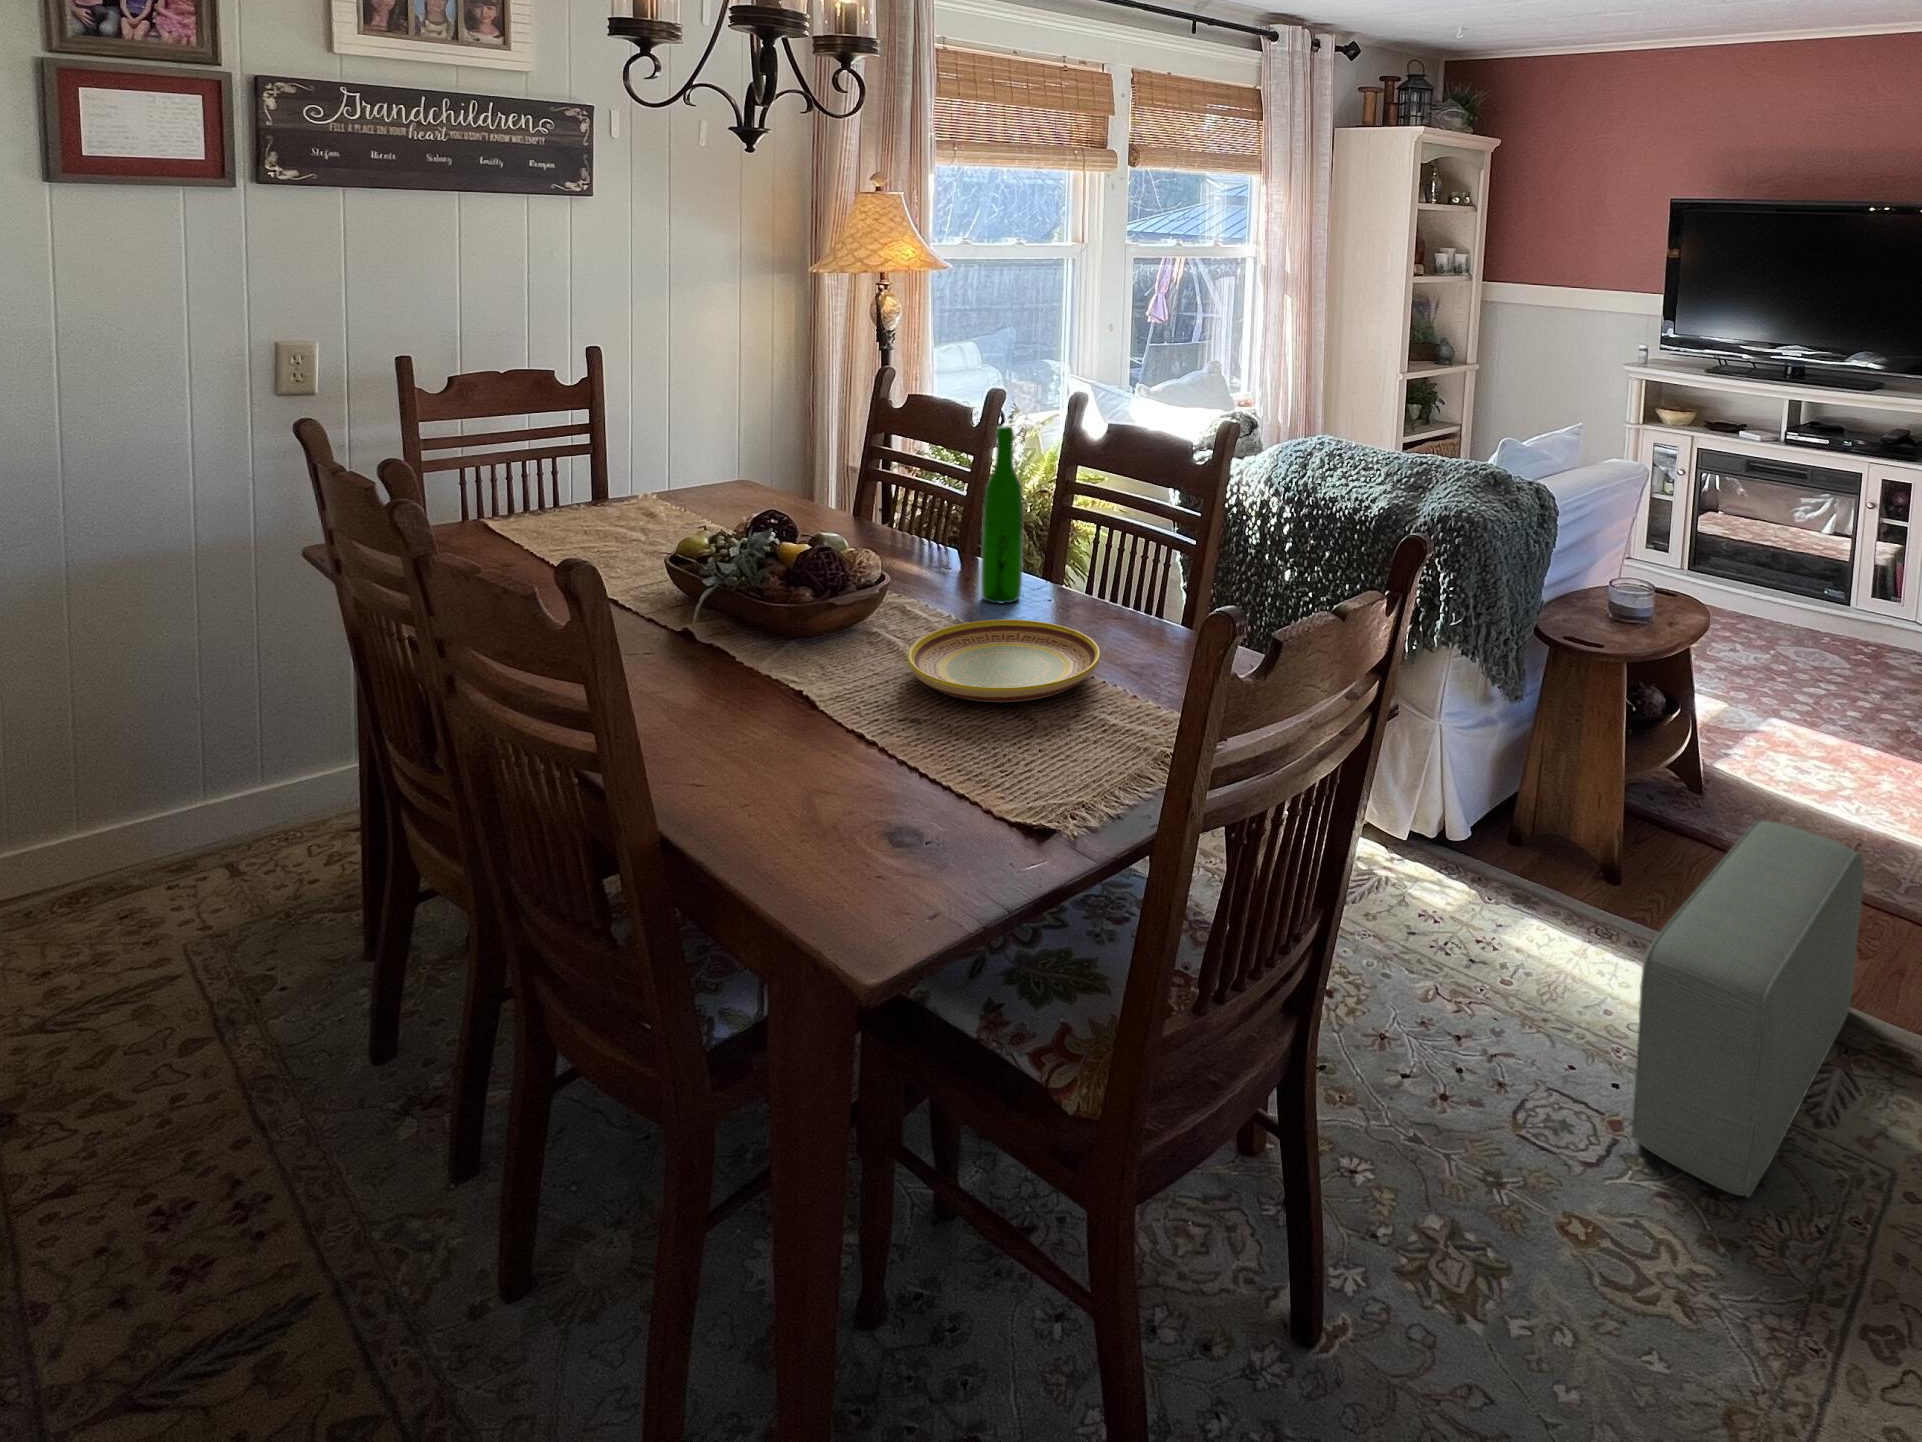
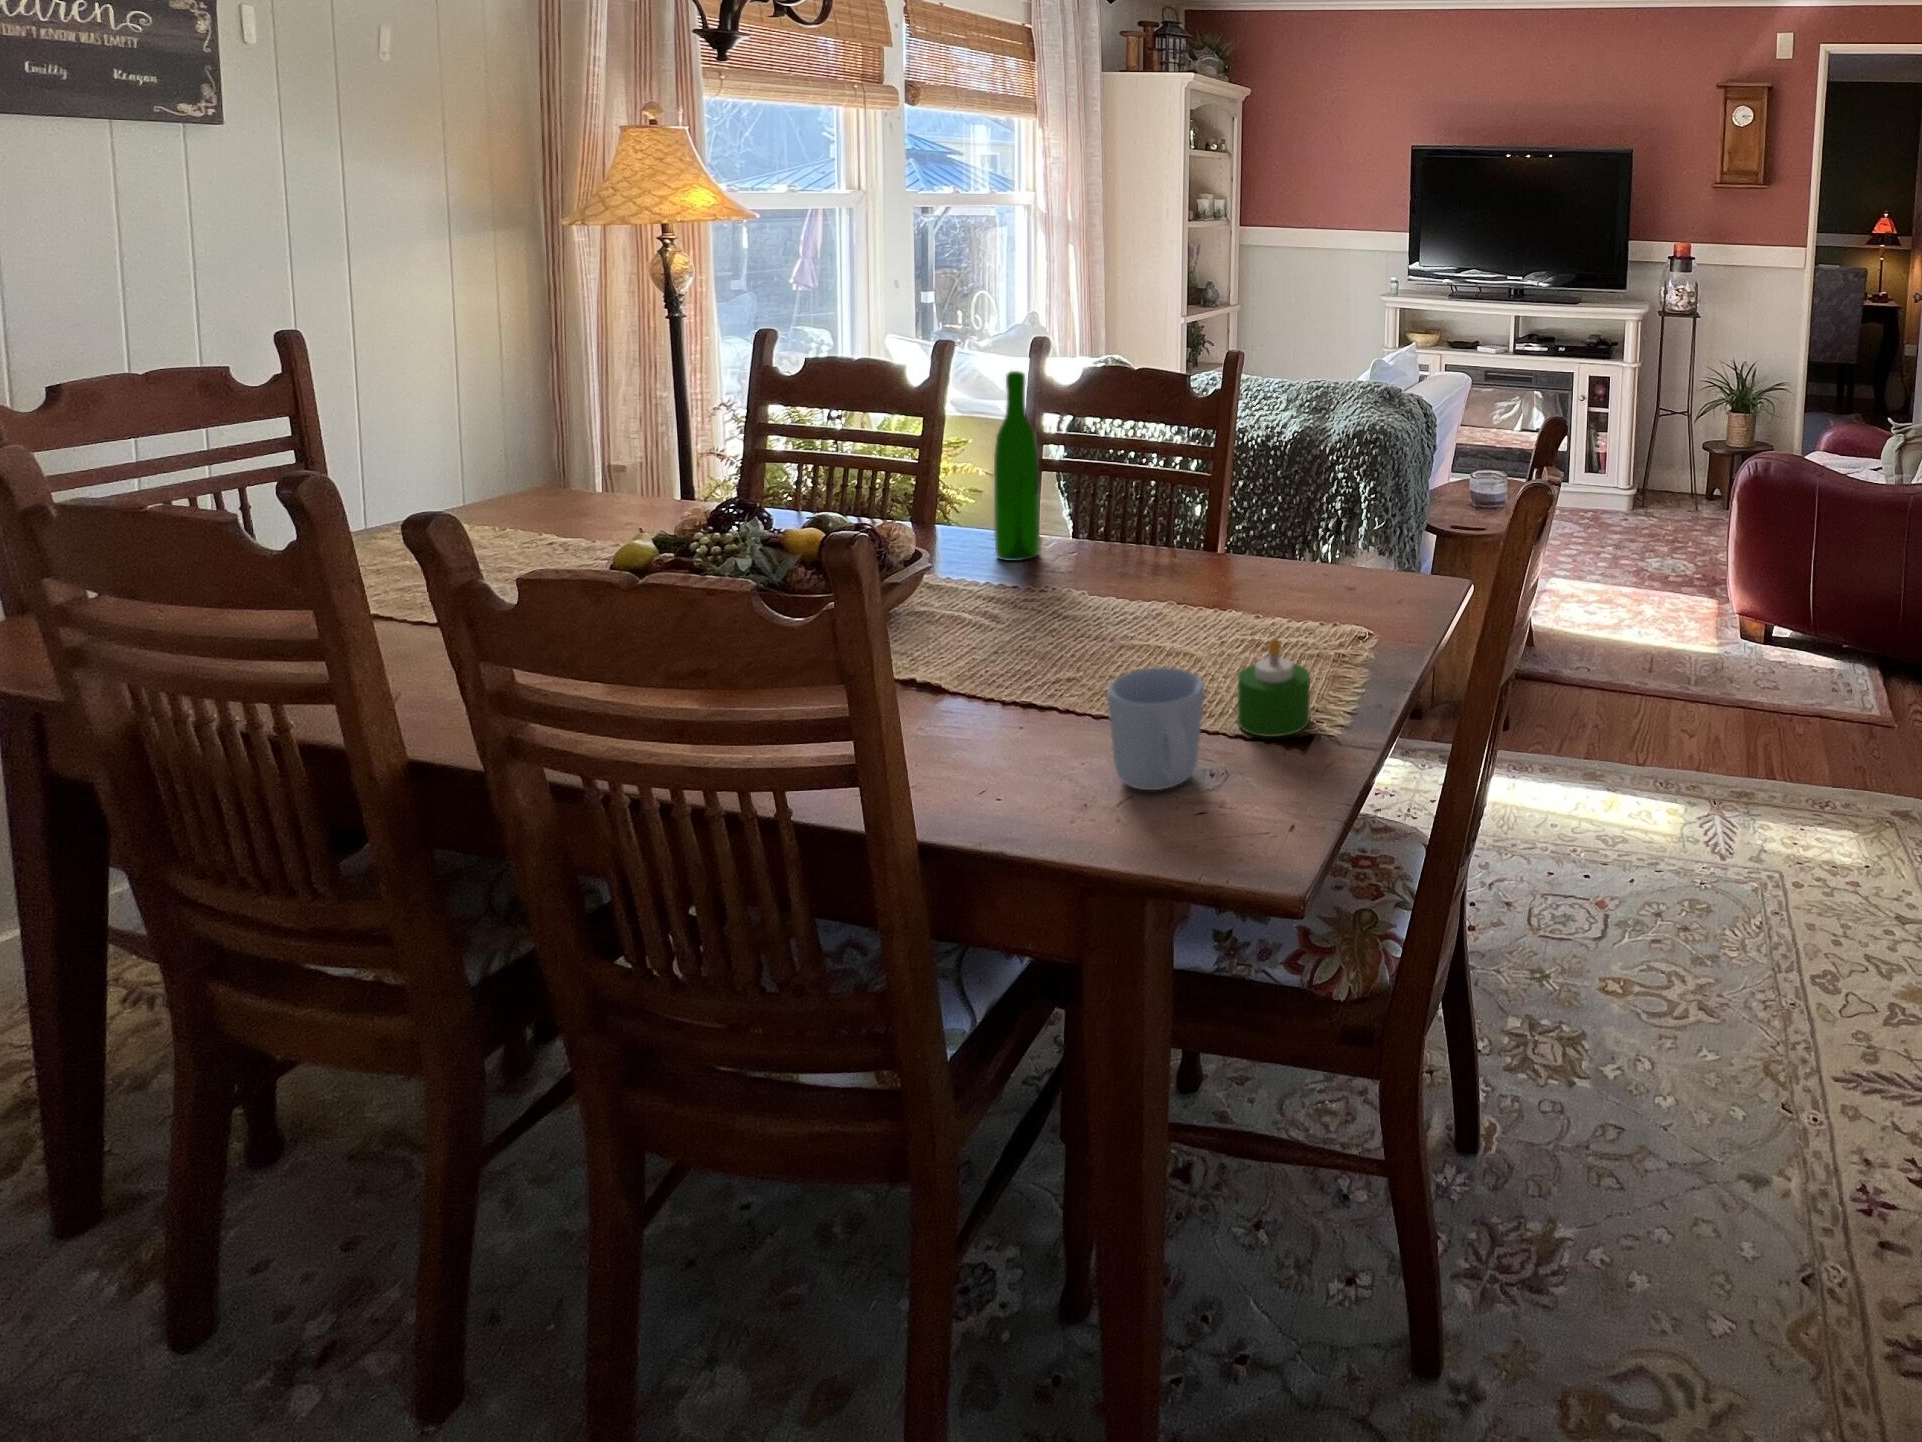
plate: present [907,620,1100,702] -> none [999,565,1205,646]
candle: none [1006,727,1079,829] -> present [1238,638,1310,737]
mug: none [842,731,936,851] -> present [1107,667,1205,790]
pouf: present [1632,820,1864,1197] -> none [1614,641,1722,923]

